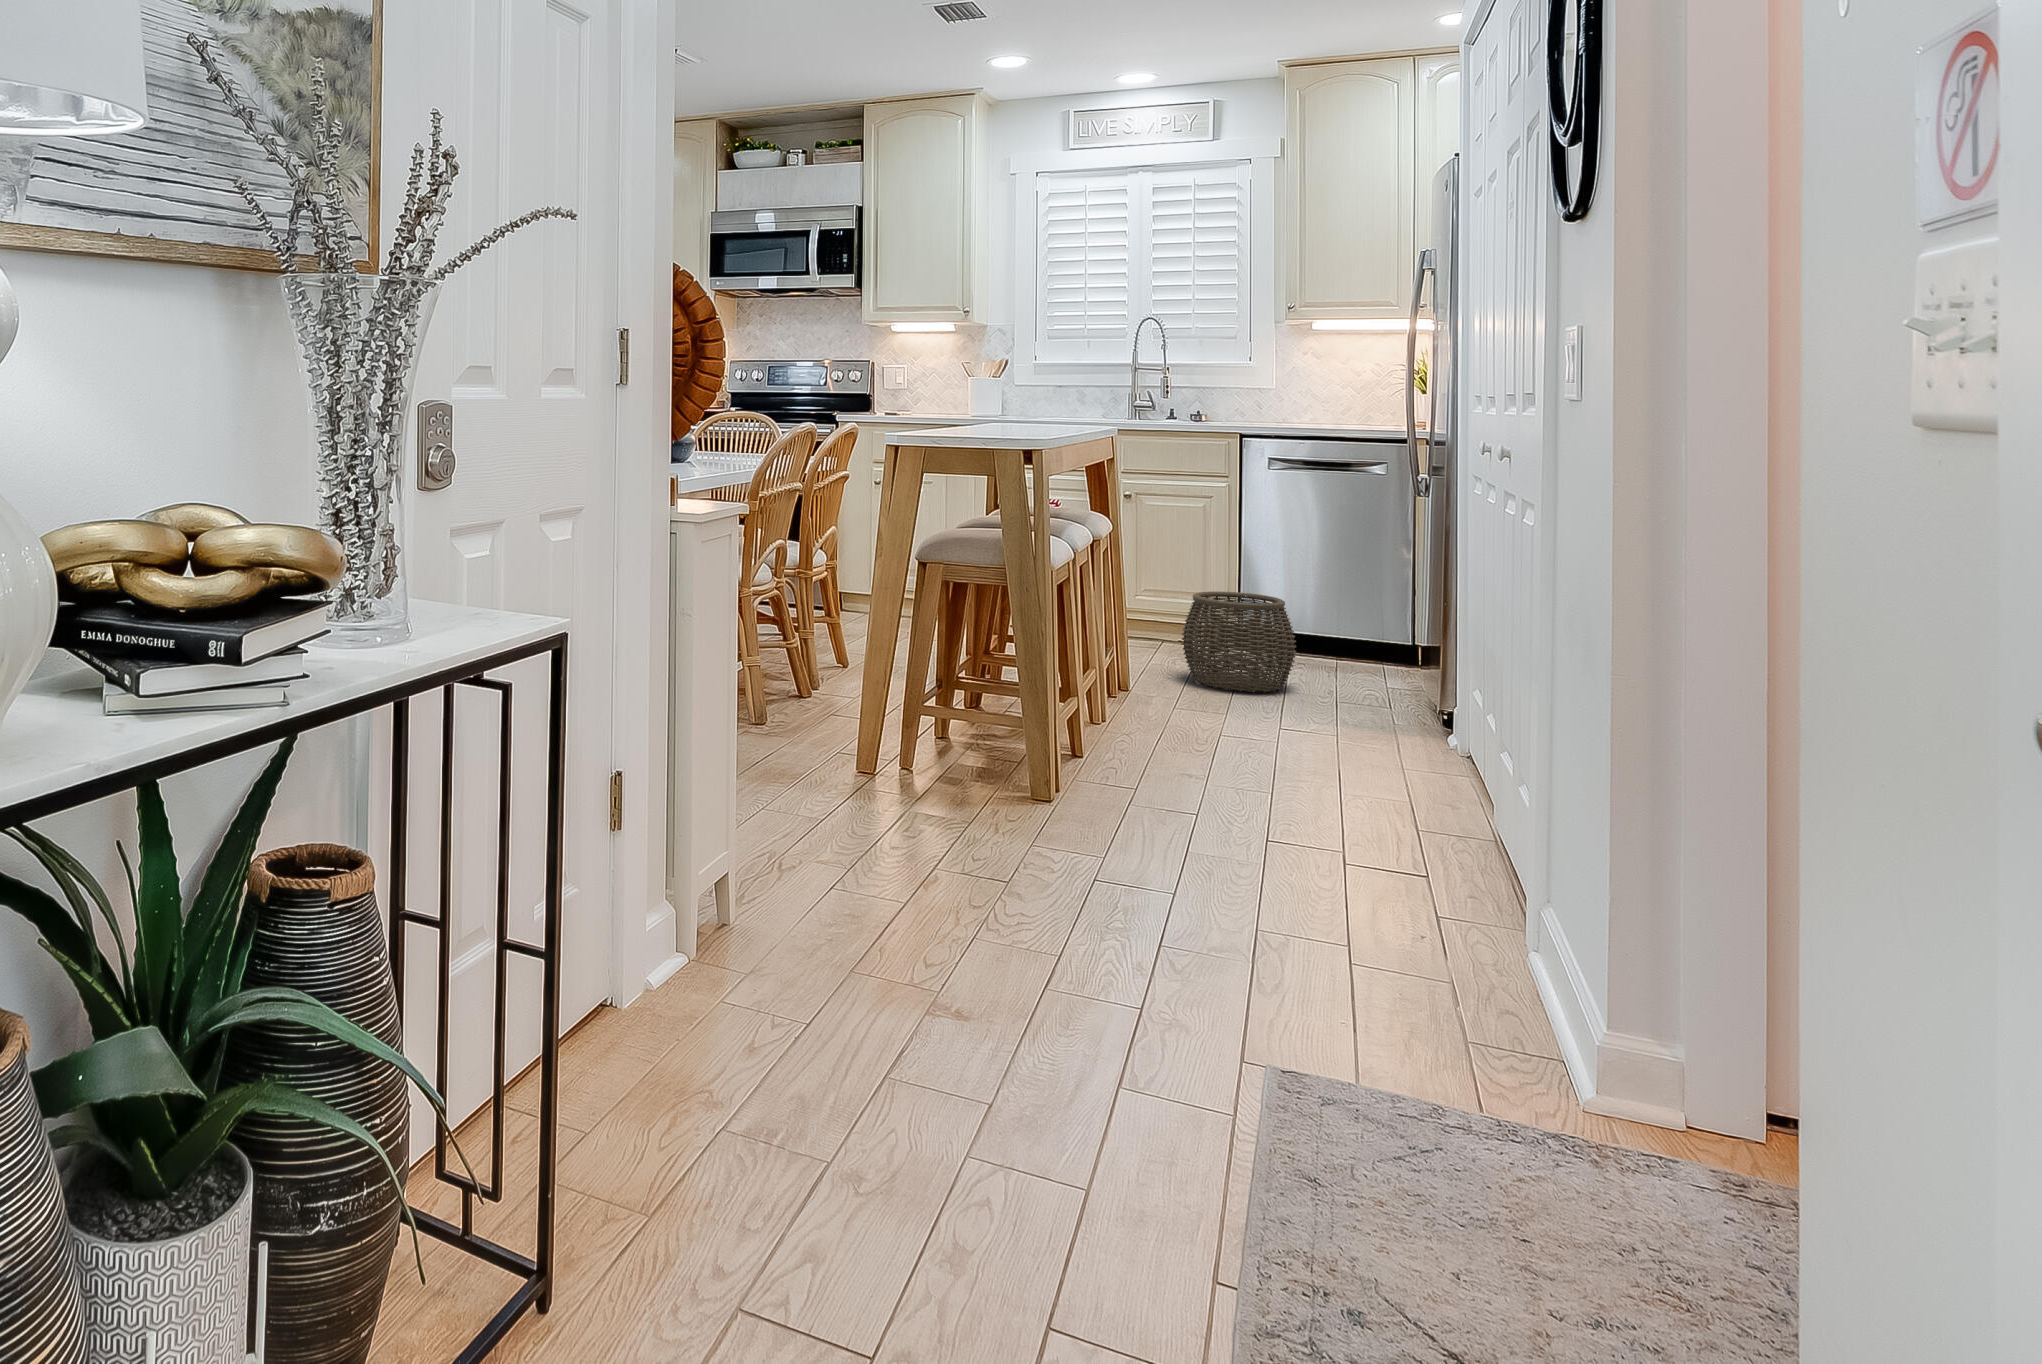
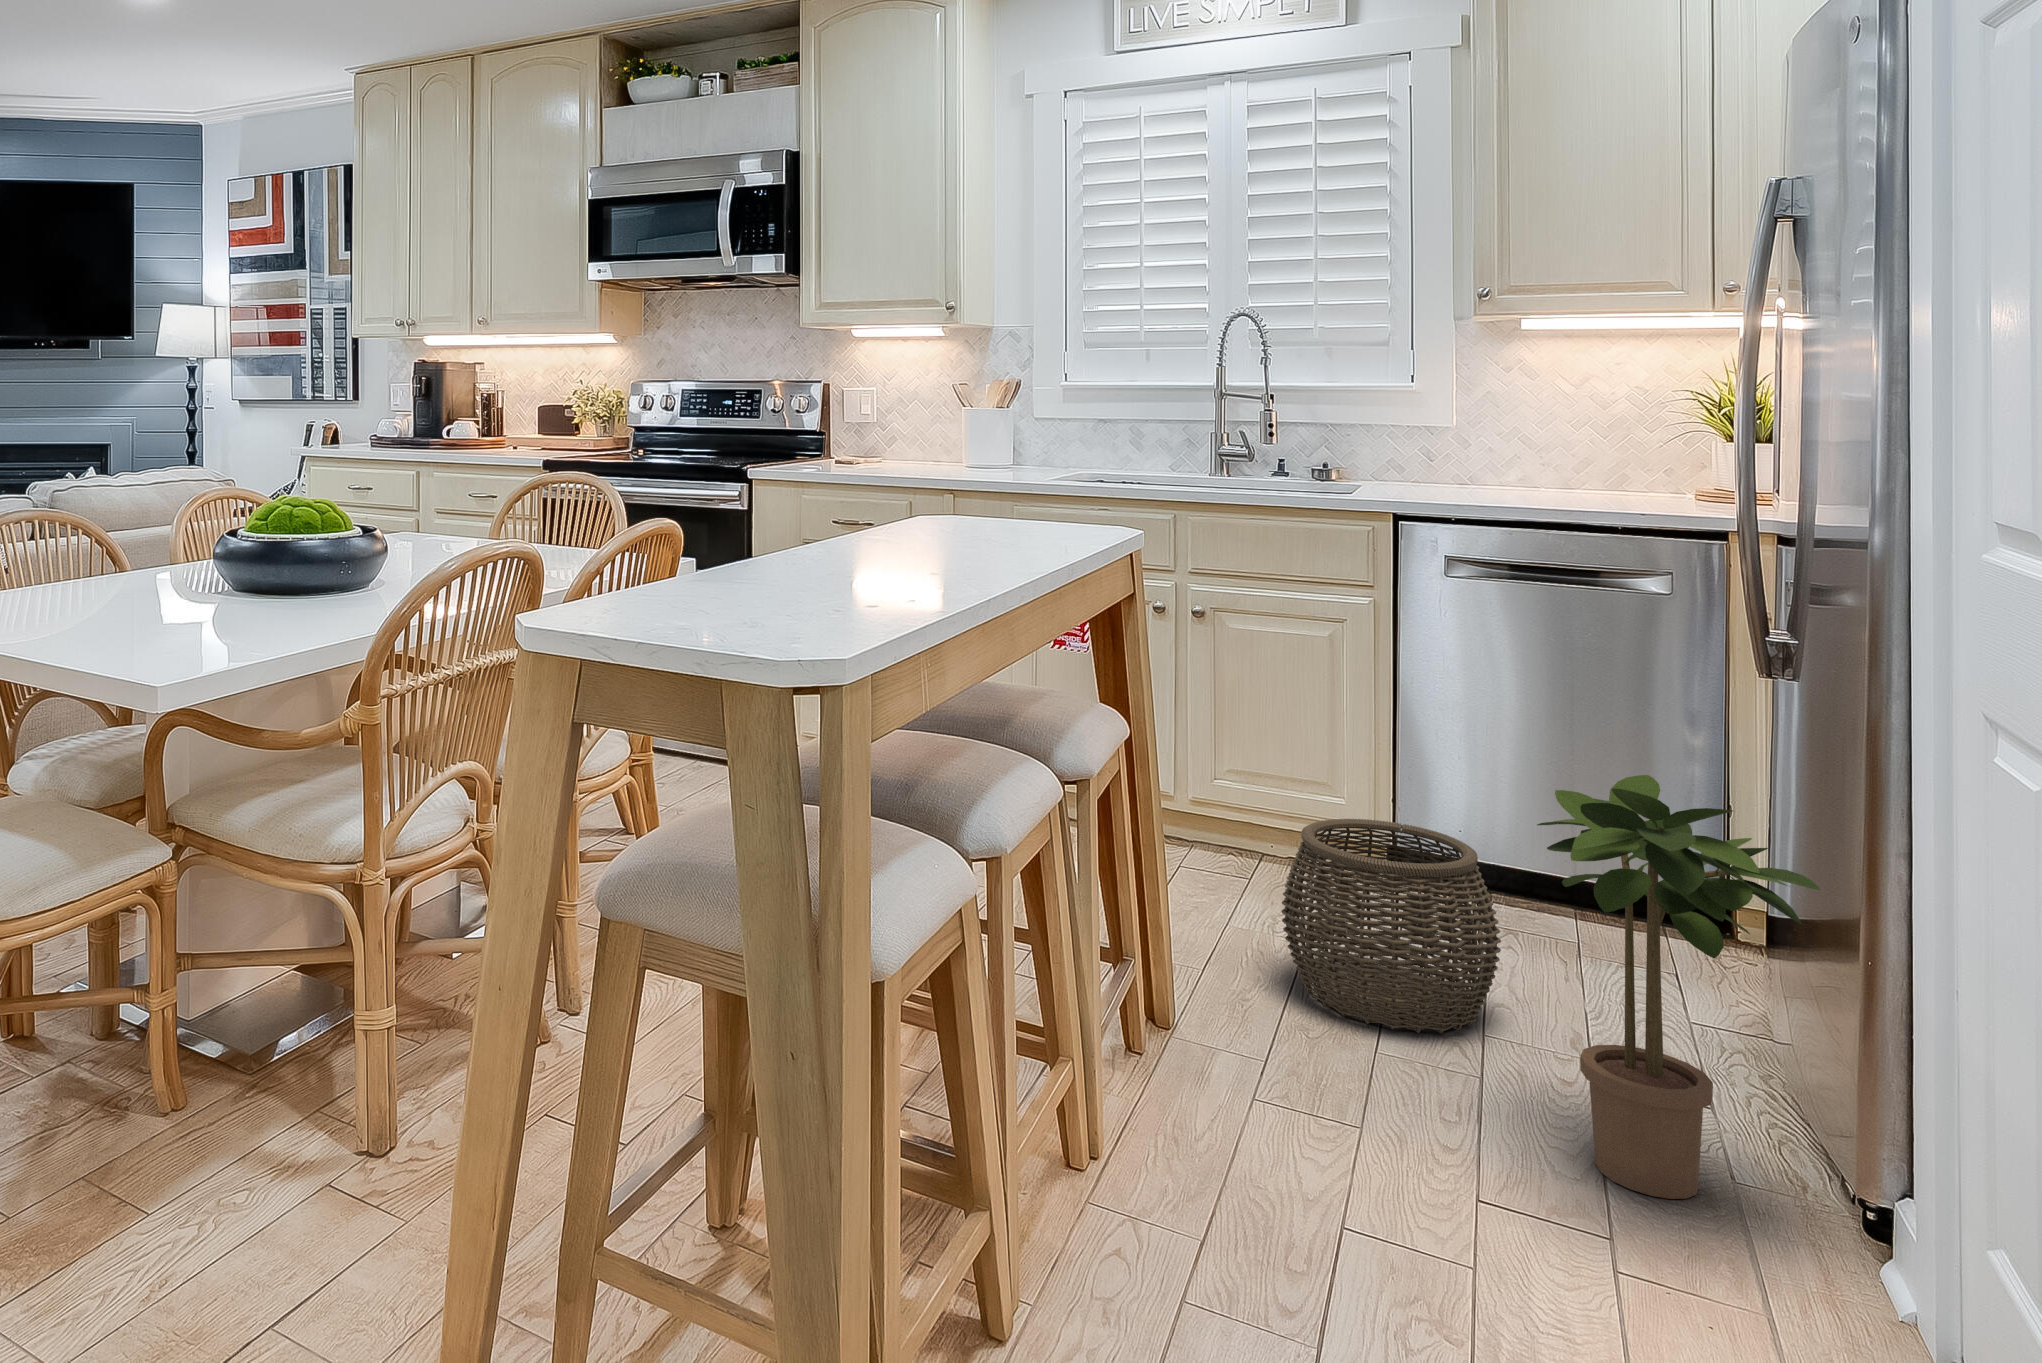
potted plant: none [1313,534,1437,733] -> present [1537,775,1820,1199]

